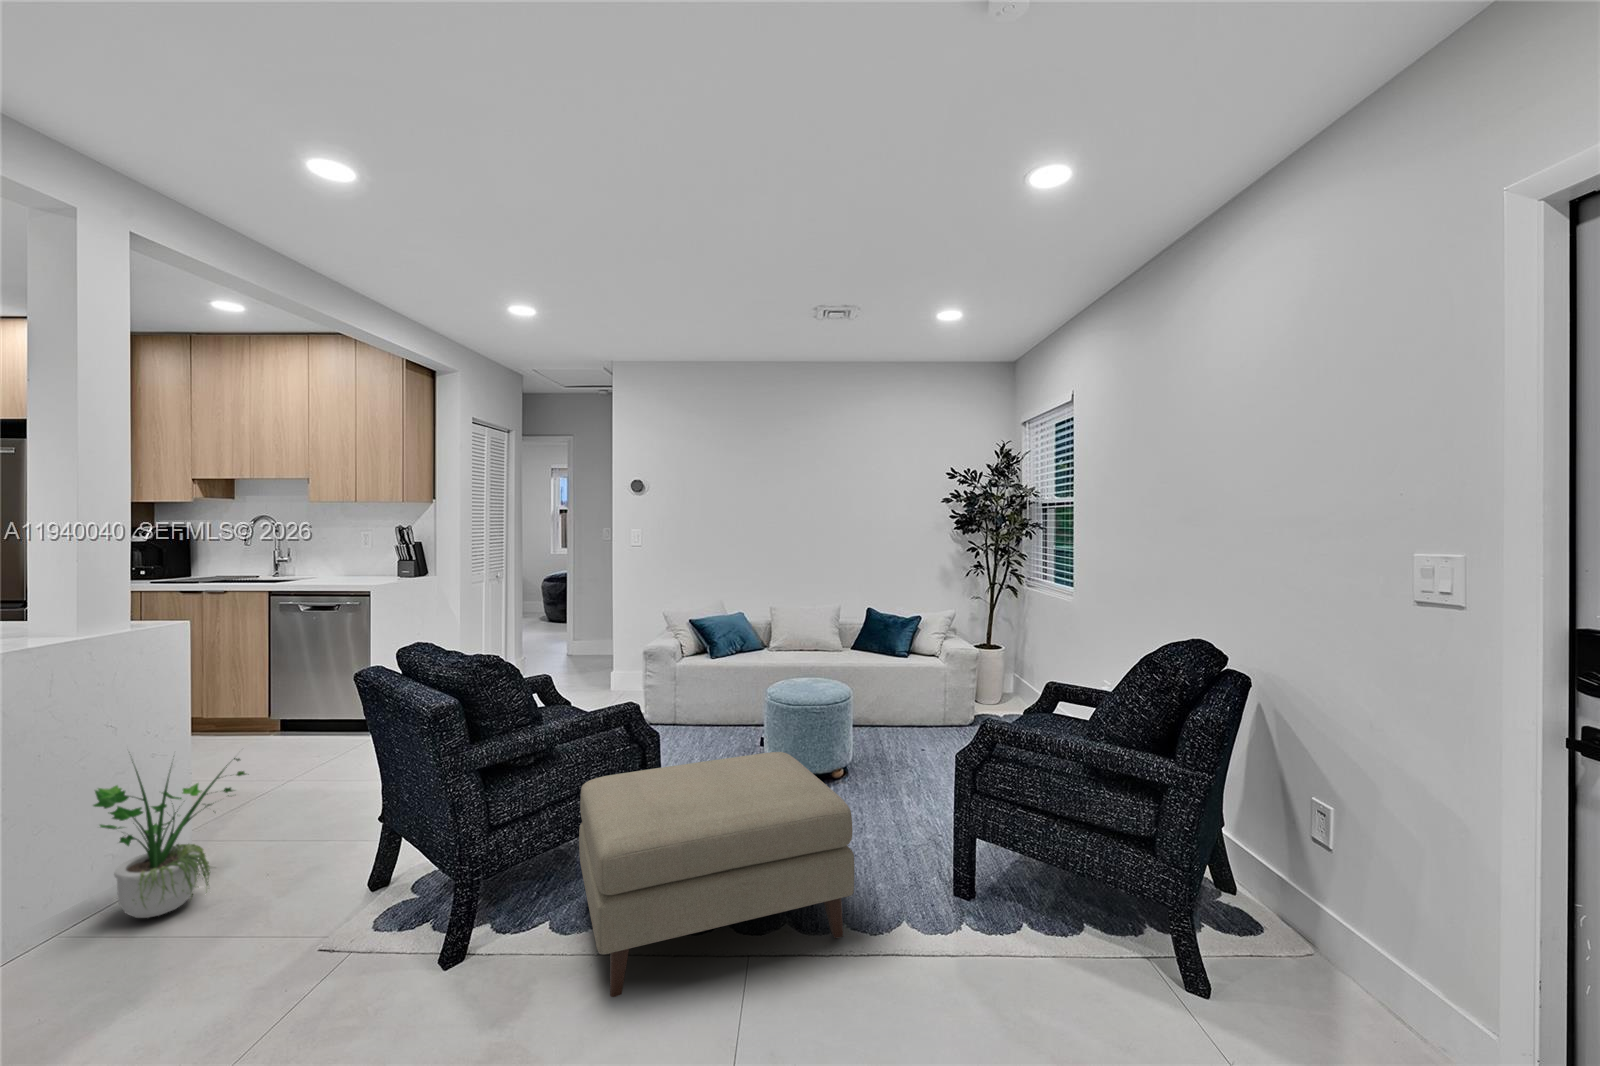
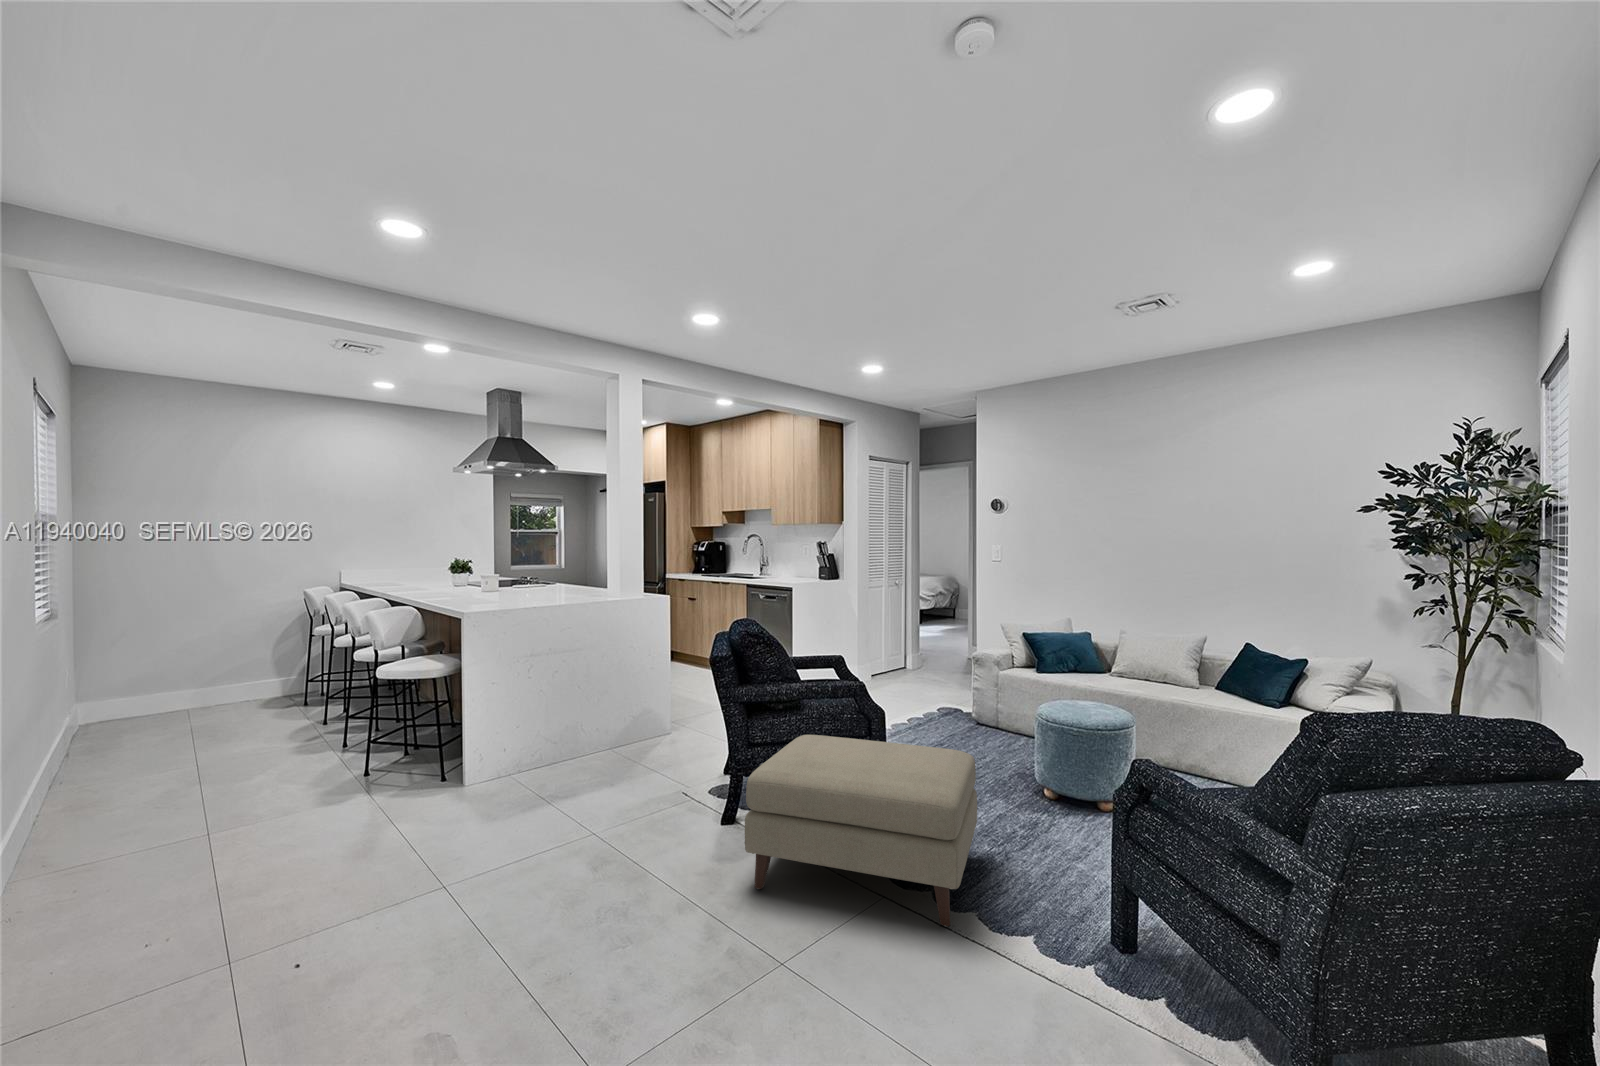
potted plant: present [93,758,246,918] -> none [584,662,668,762]

